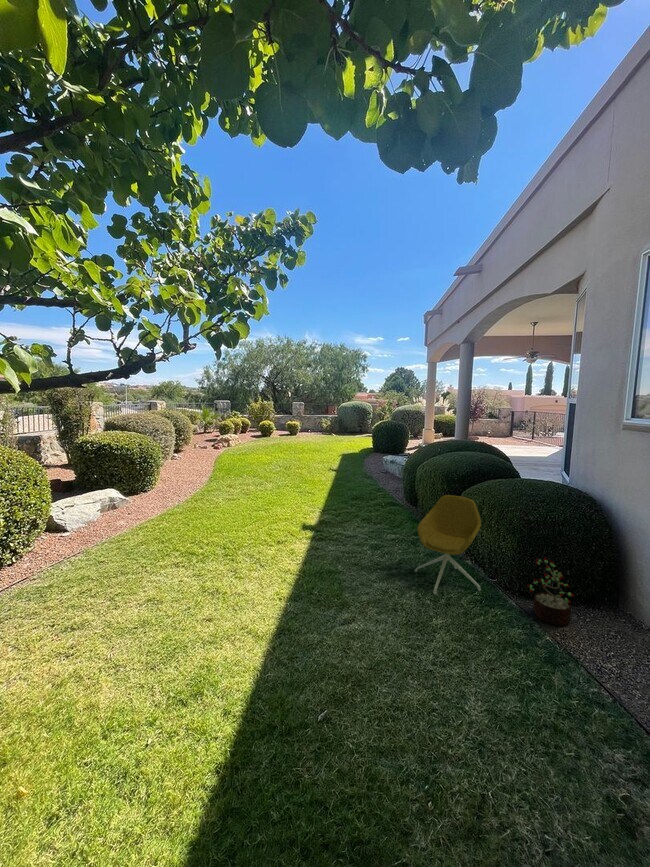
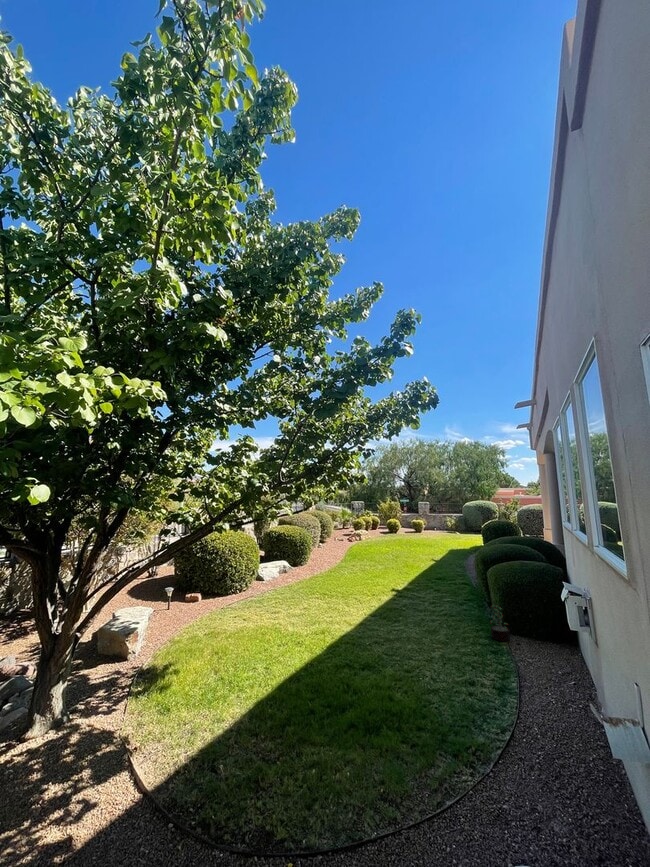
chair: present [415,495,481,594] -> none [438,570,474,626]

